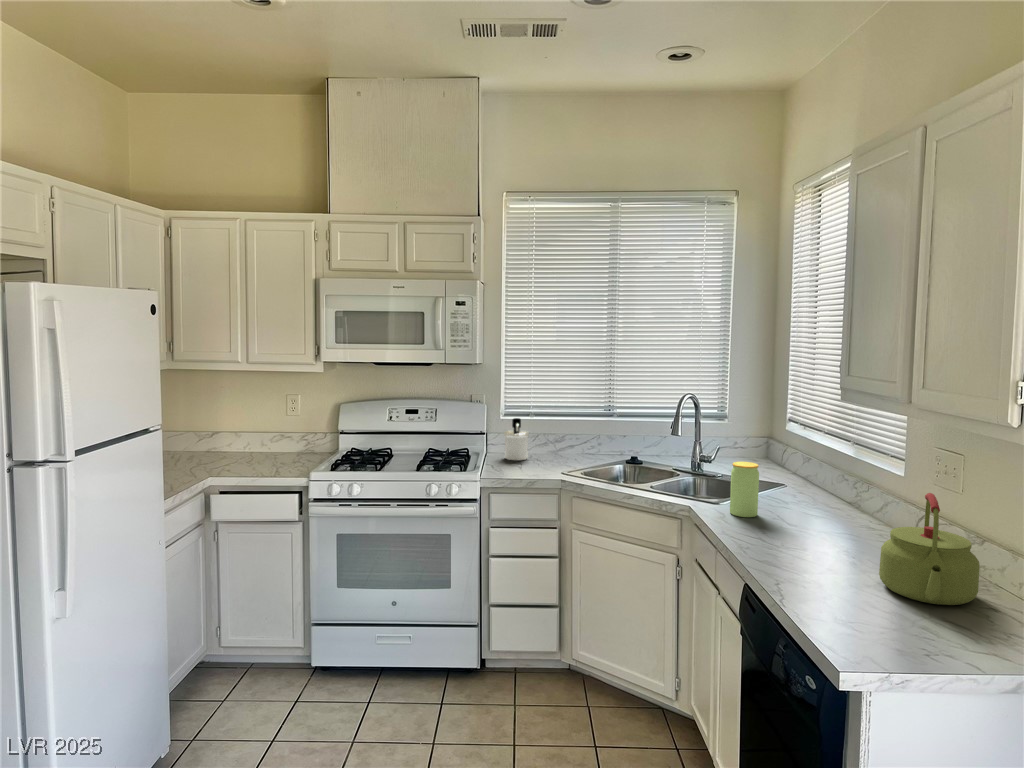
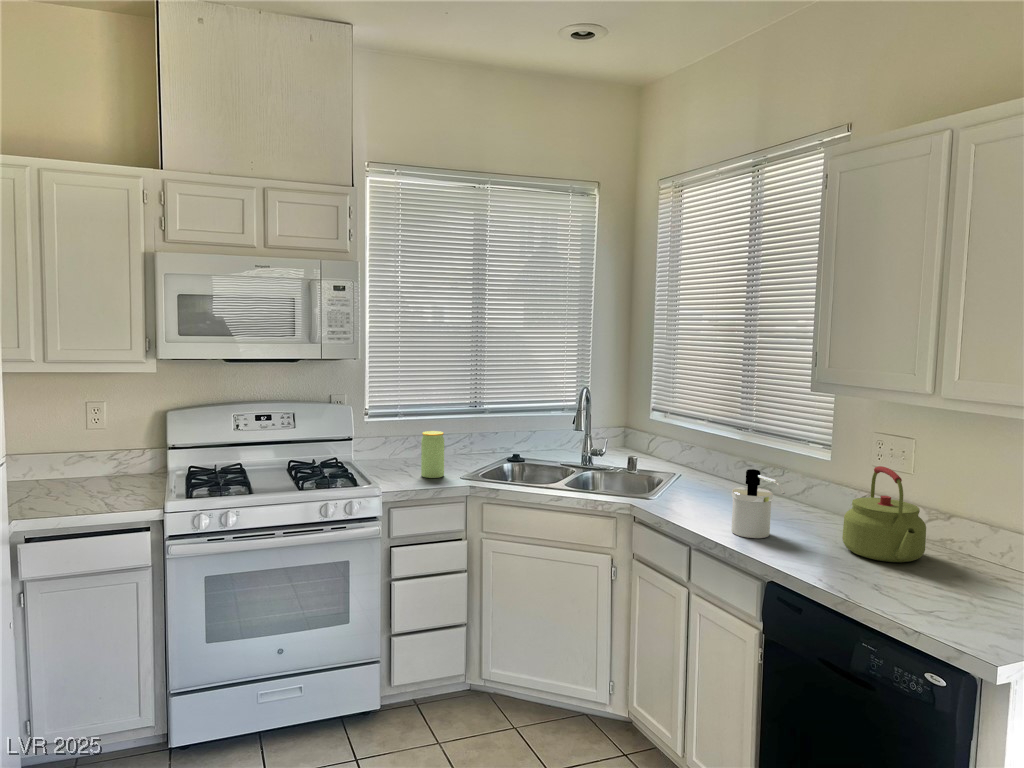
soap dispenser: present [504,418,529,460] -> present [731,469,785,538]
jar: present [730,462,759,517] -> present [421,431,444,478]

